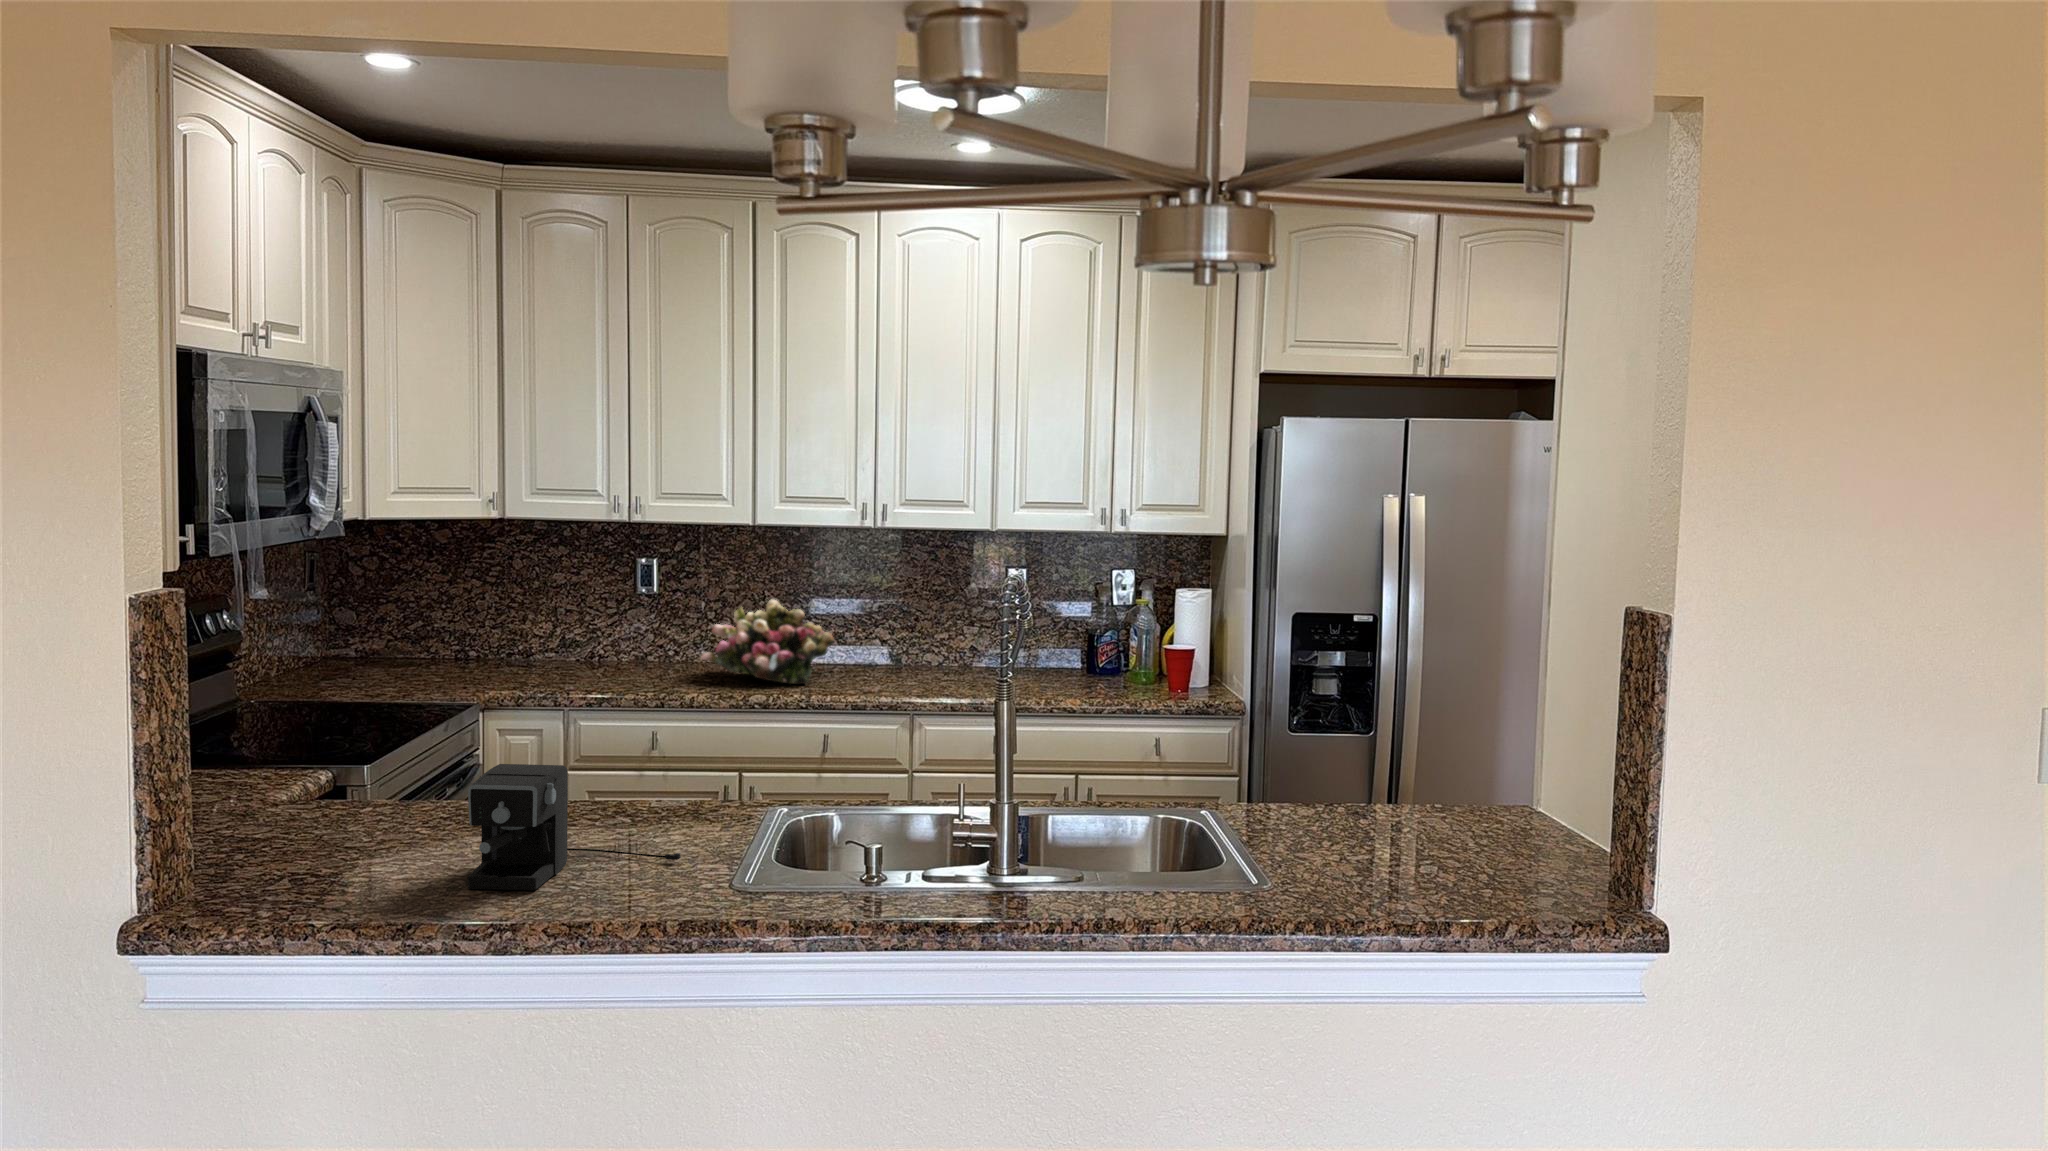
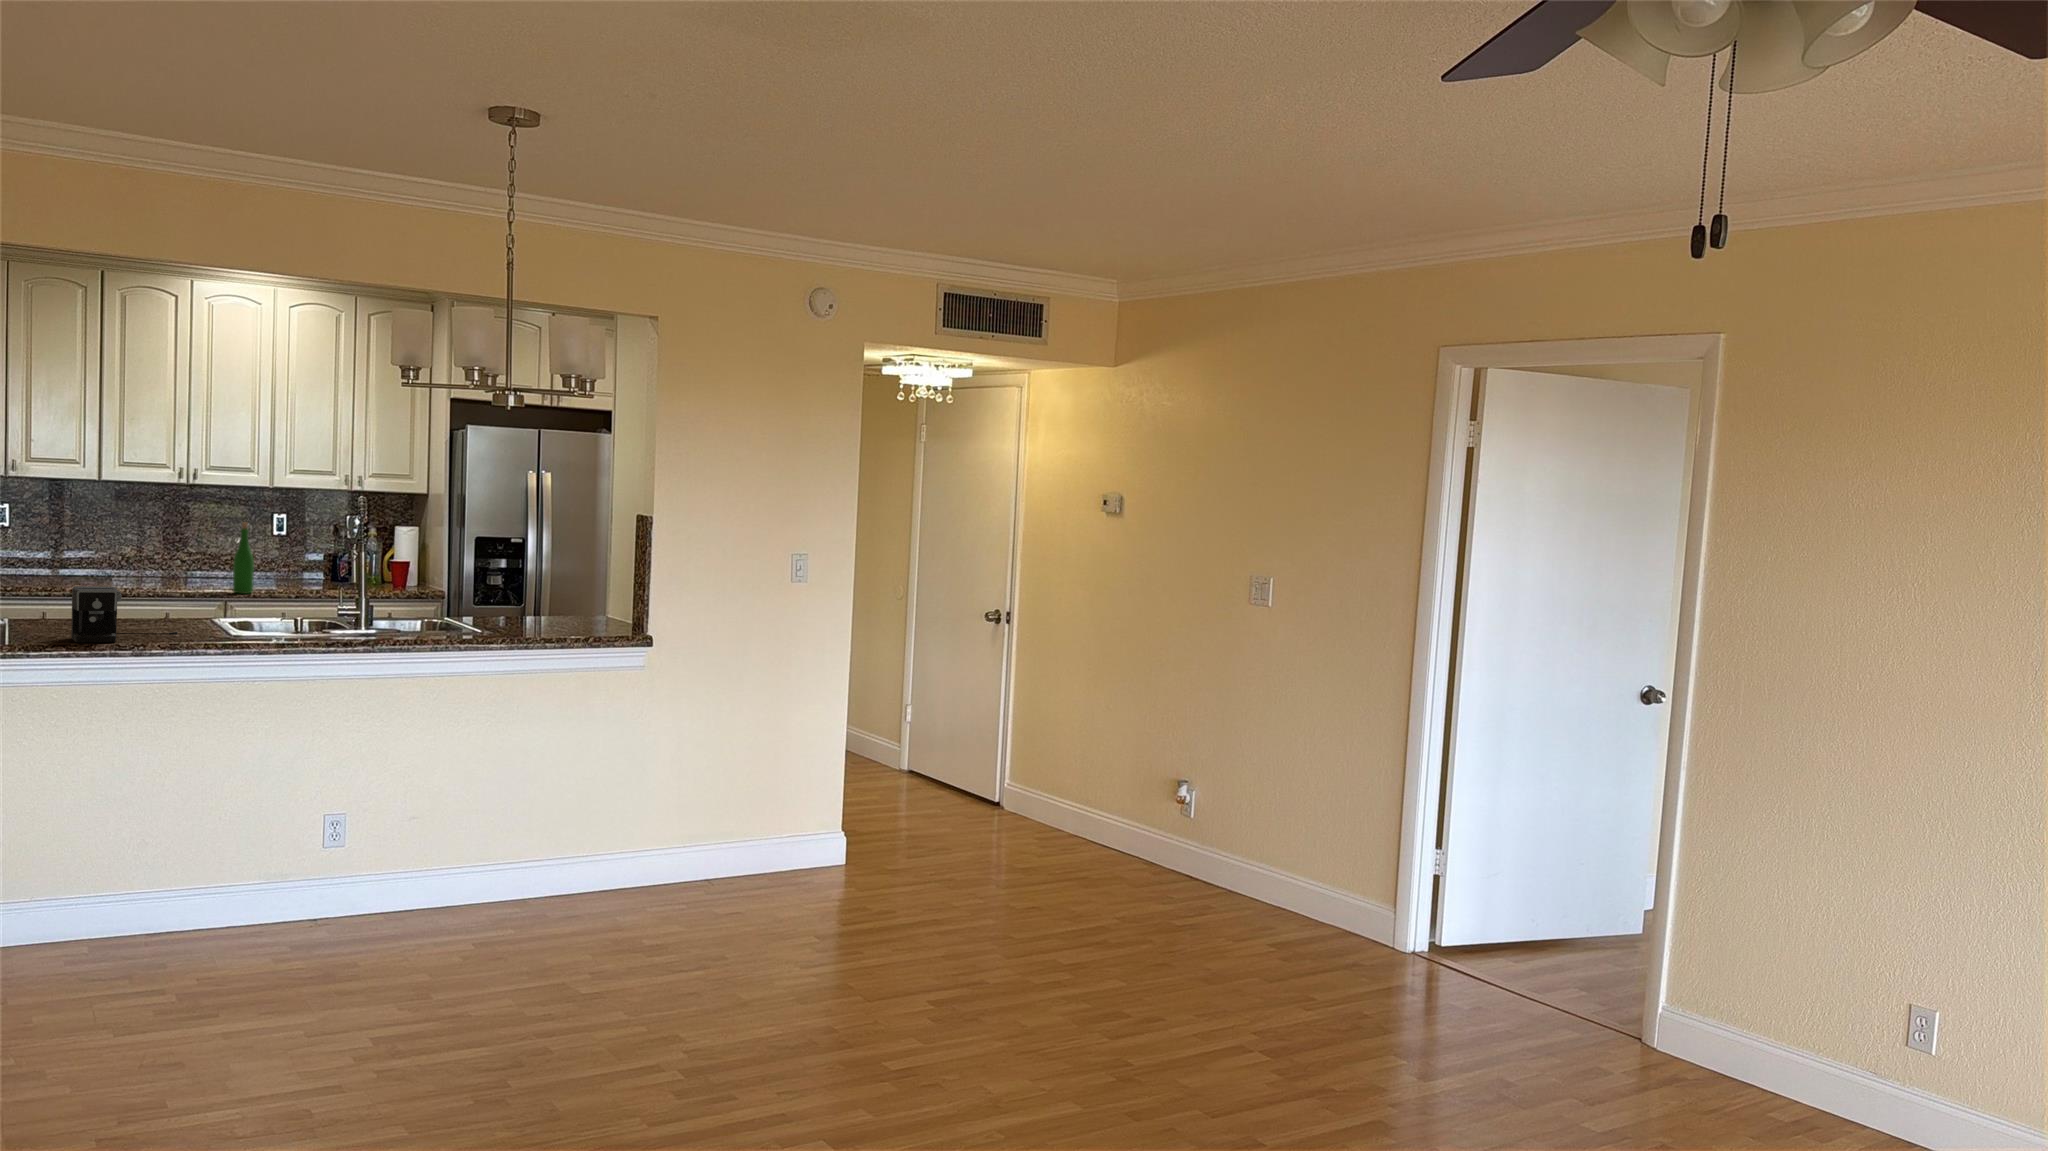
wine bottle: none [940,584,968,695] -> present [233,522,254,594]
flower arrangement: present [701,600,834,684] -> none [40,535,147,590]

